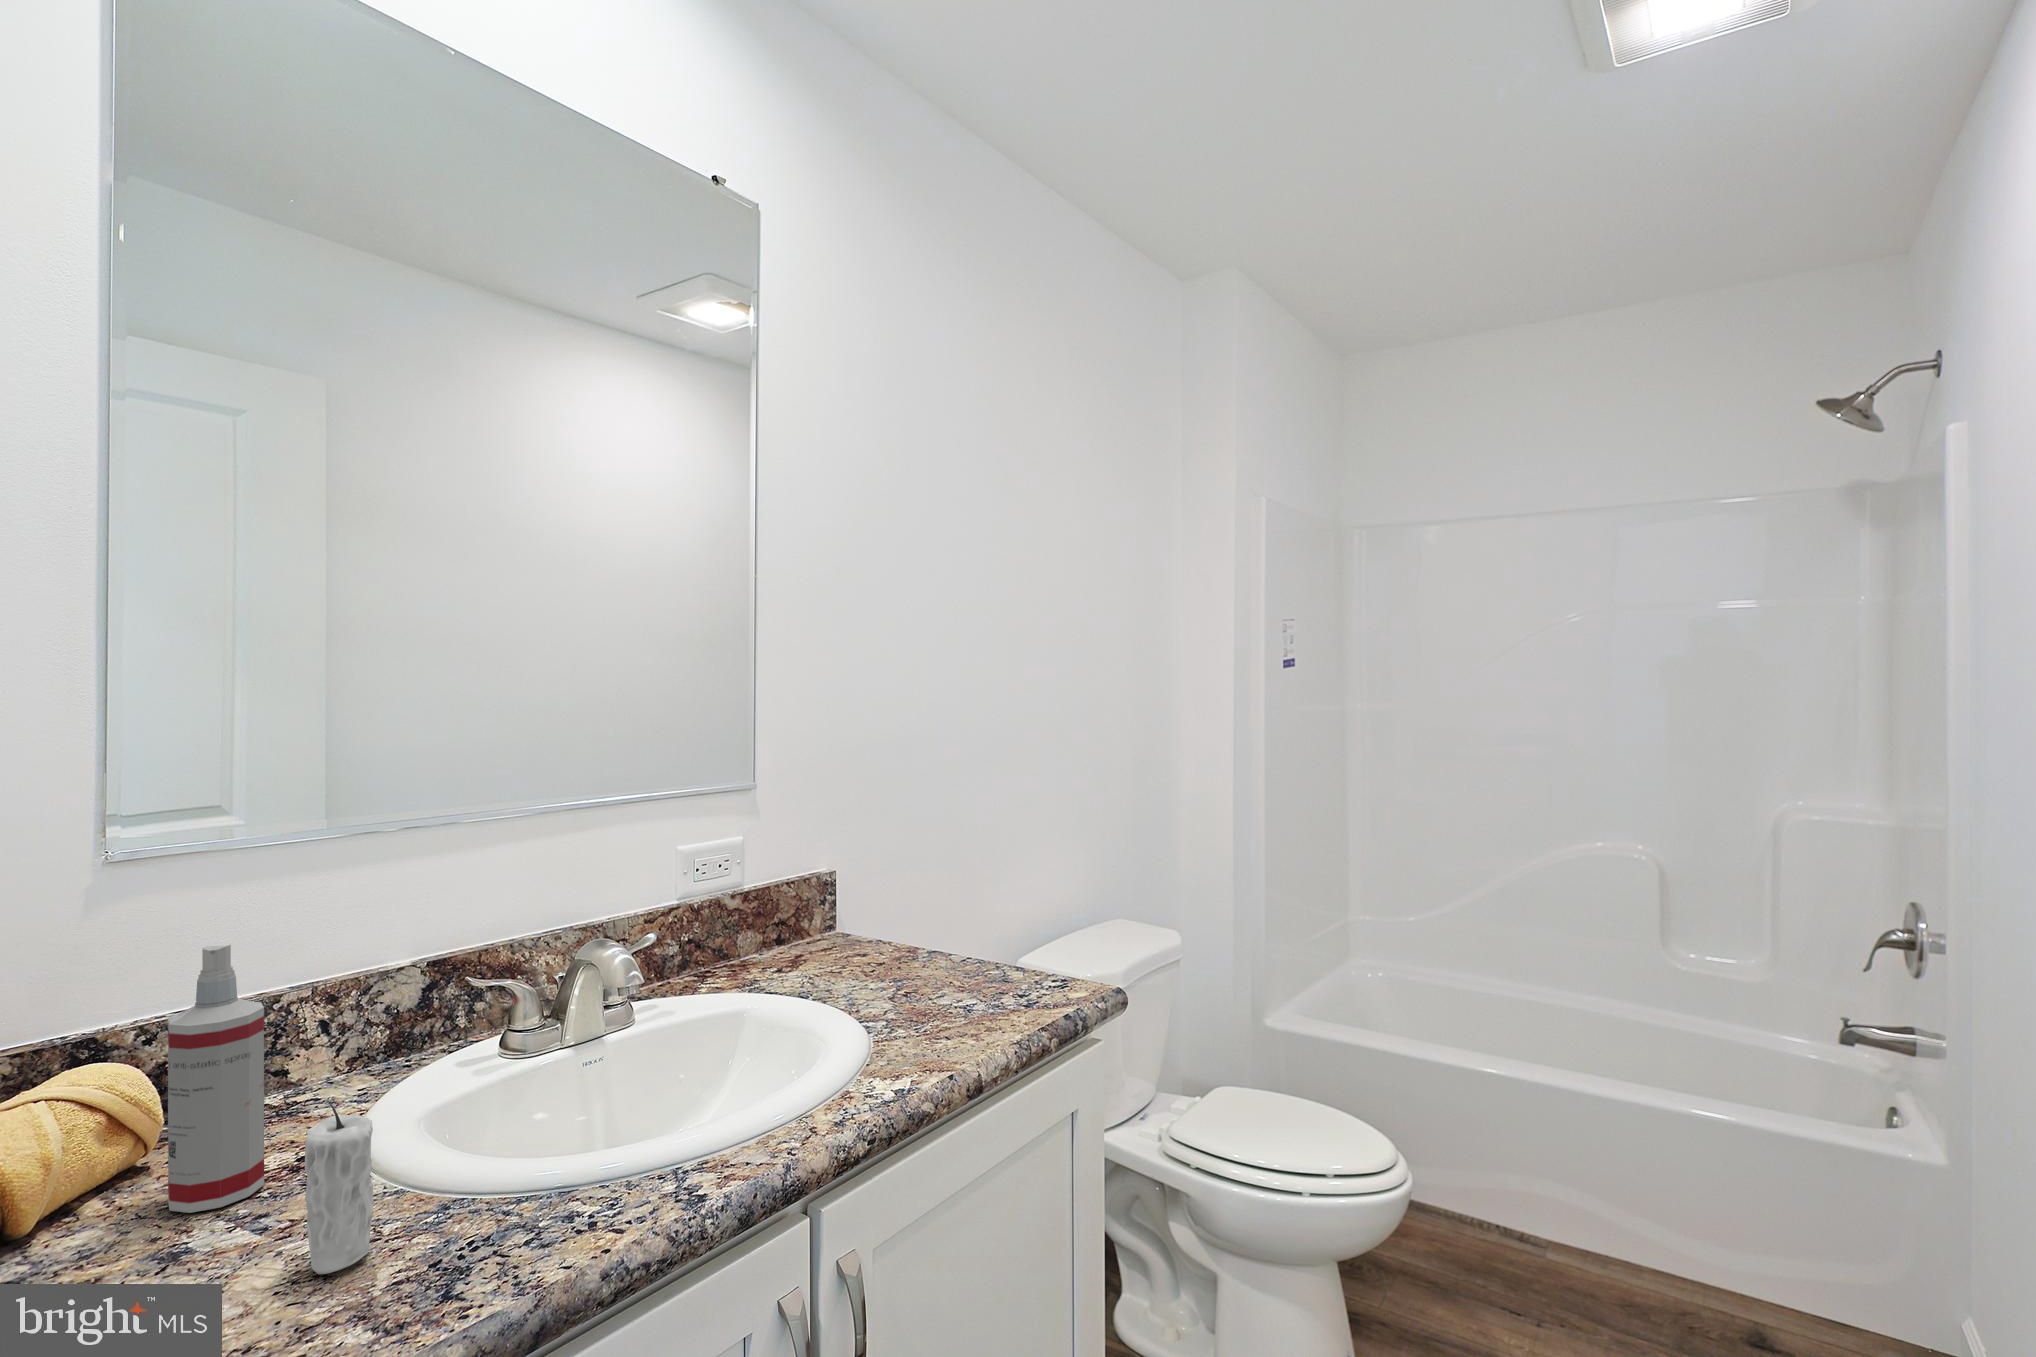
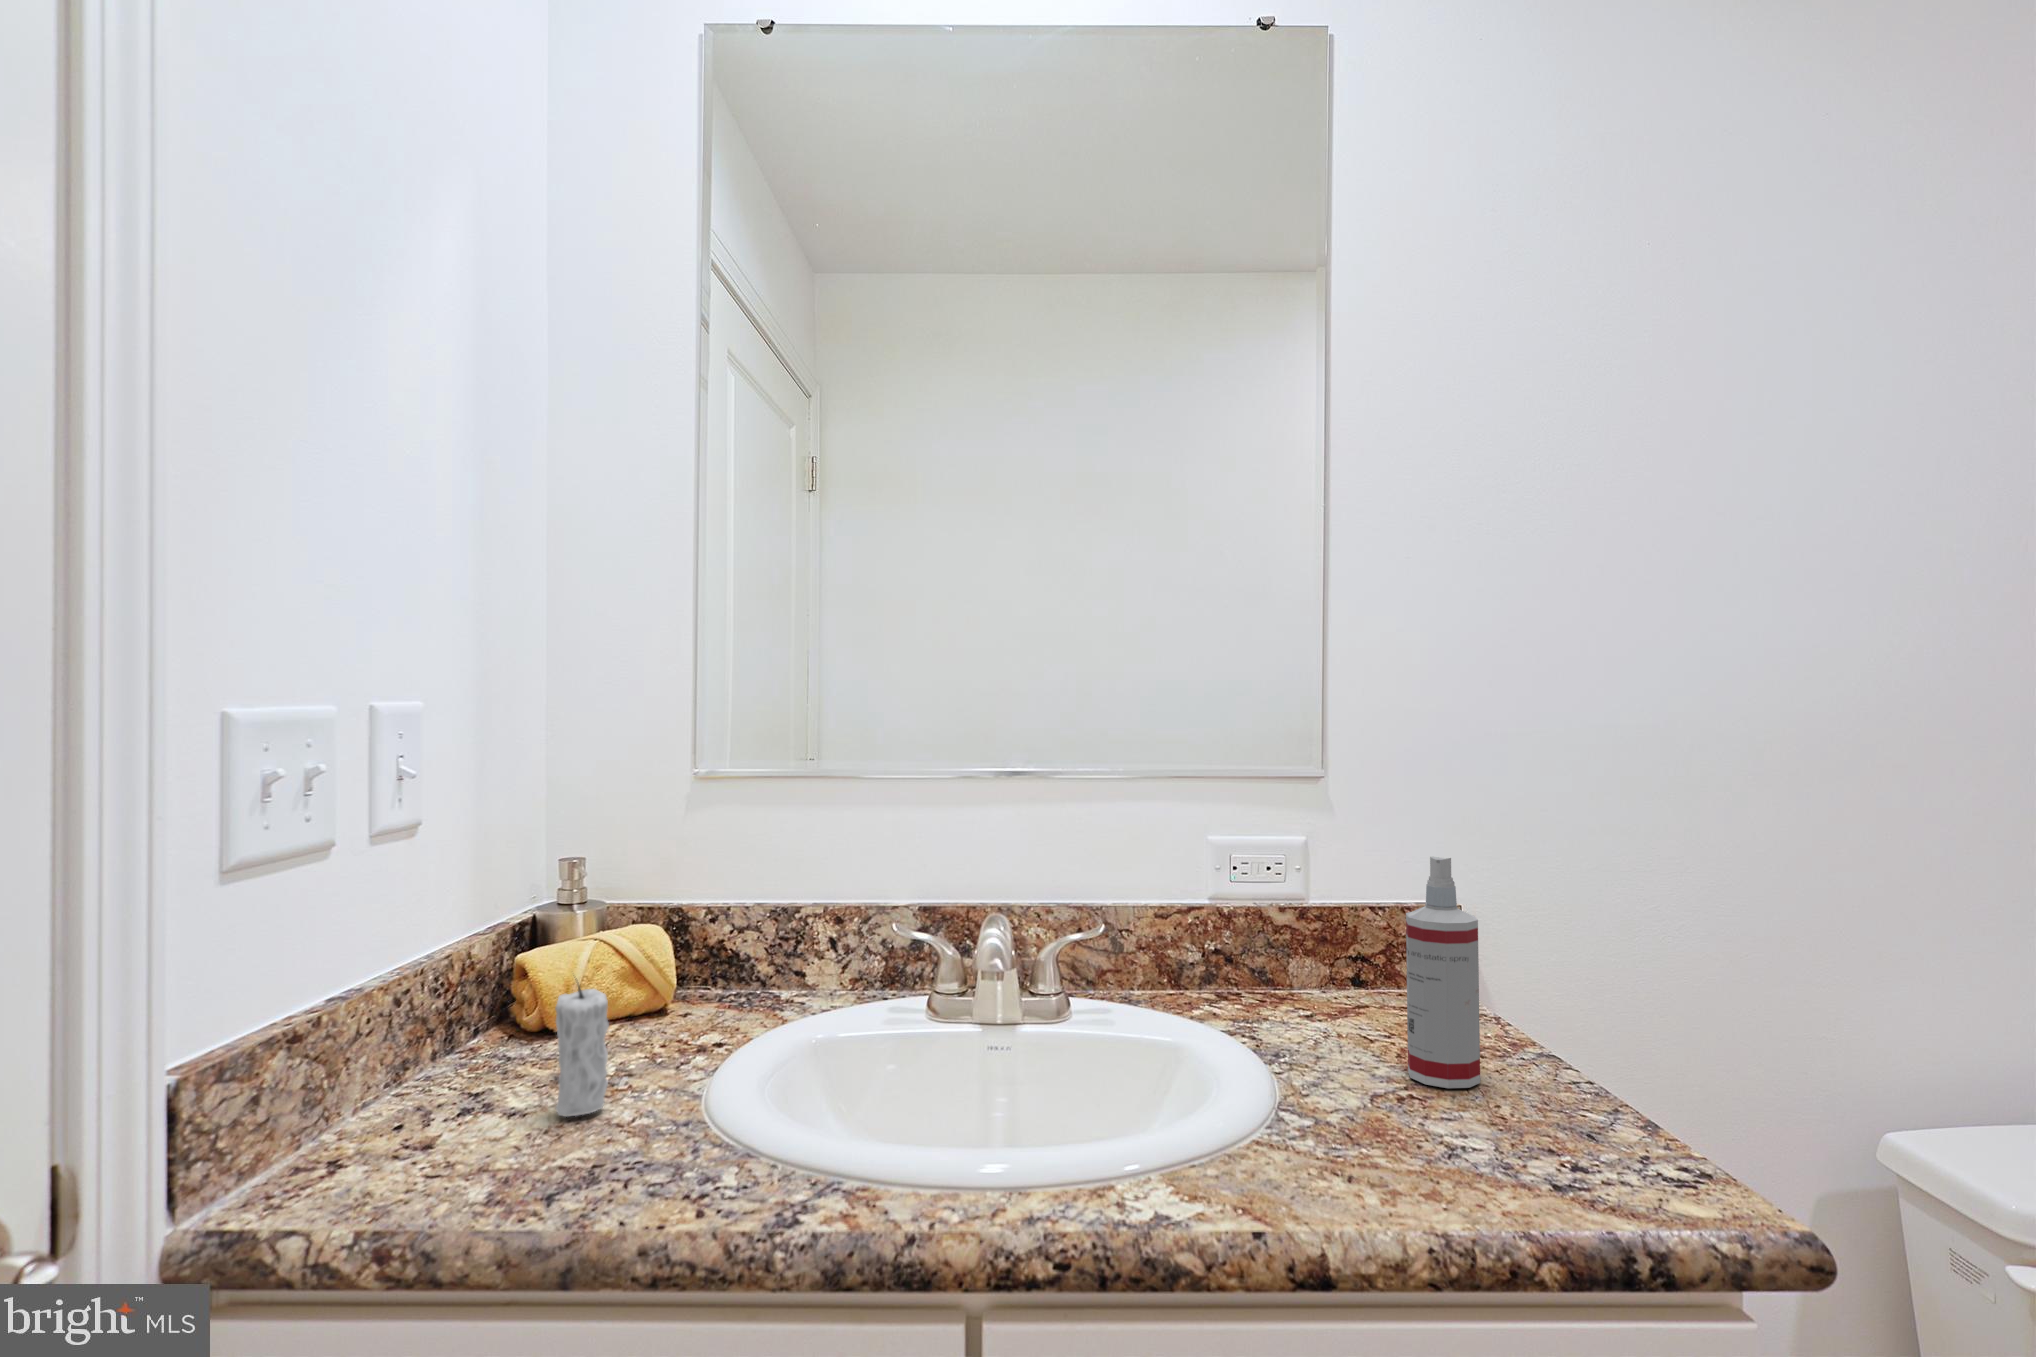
spray bottle: present [168,945,264,1213] -> present [1406,857,1480,1088]

